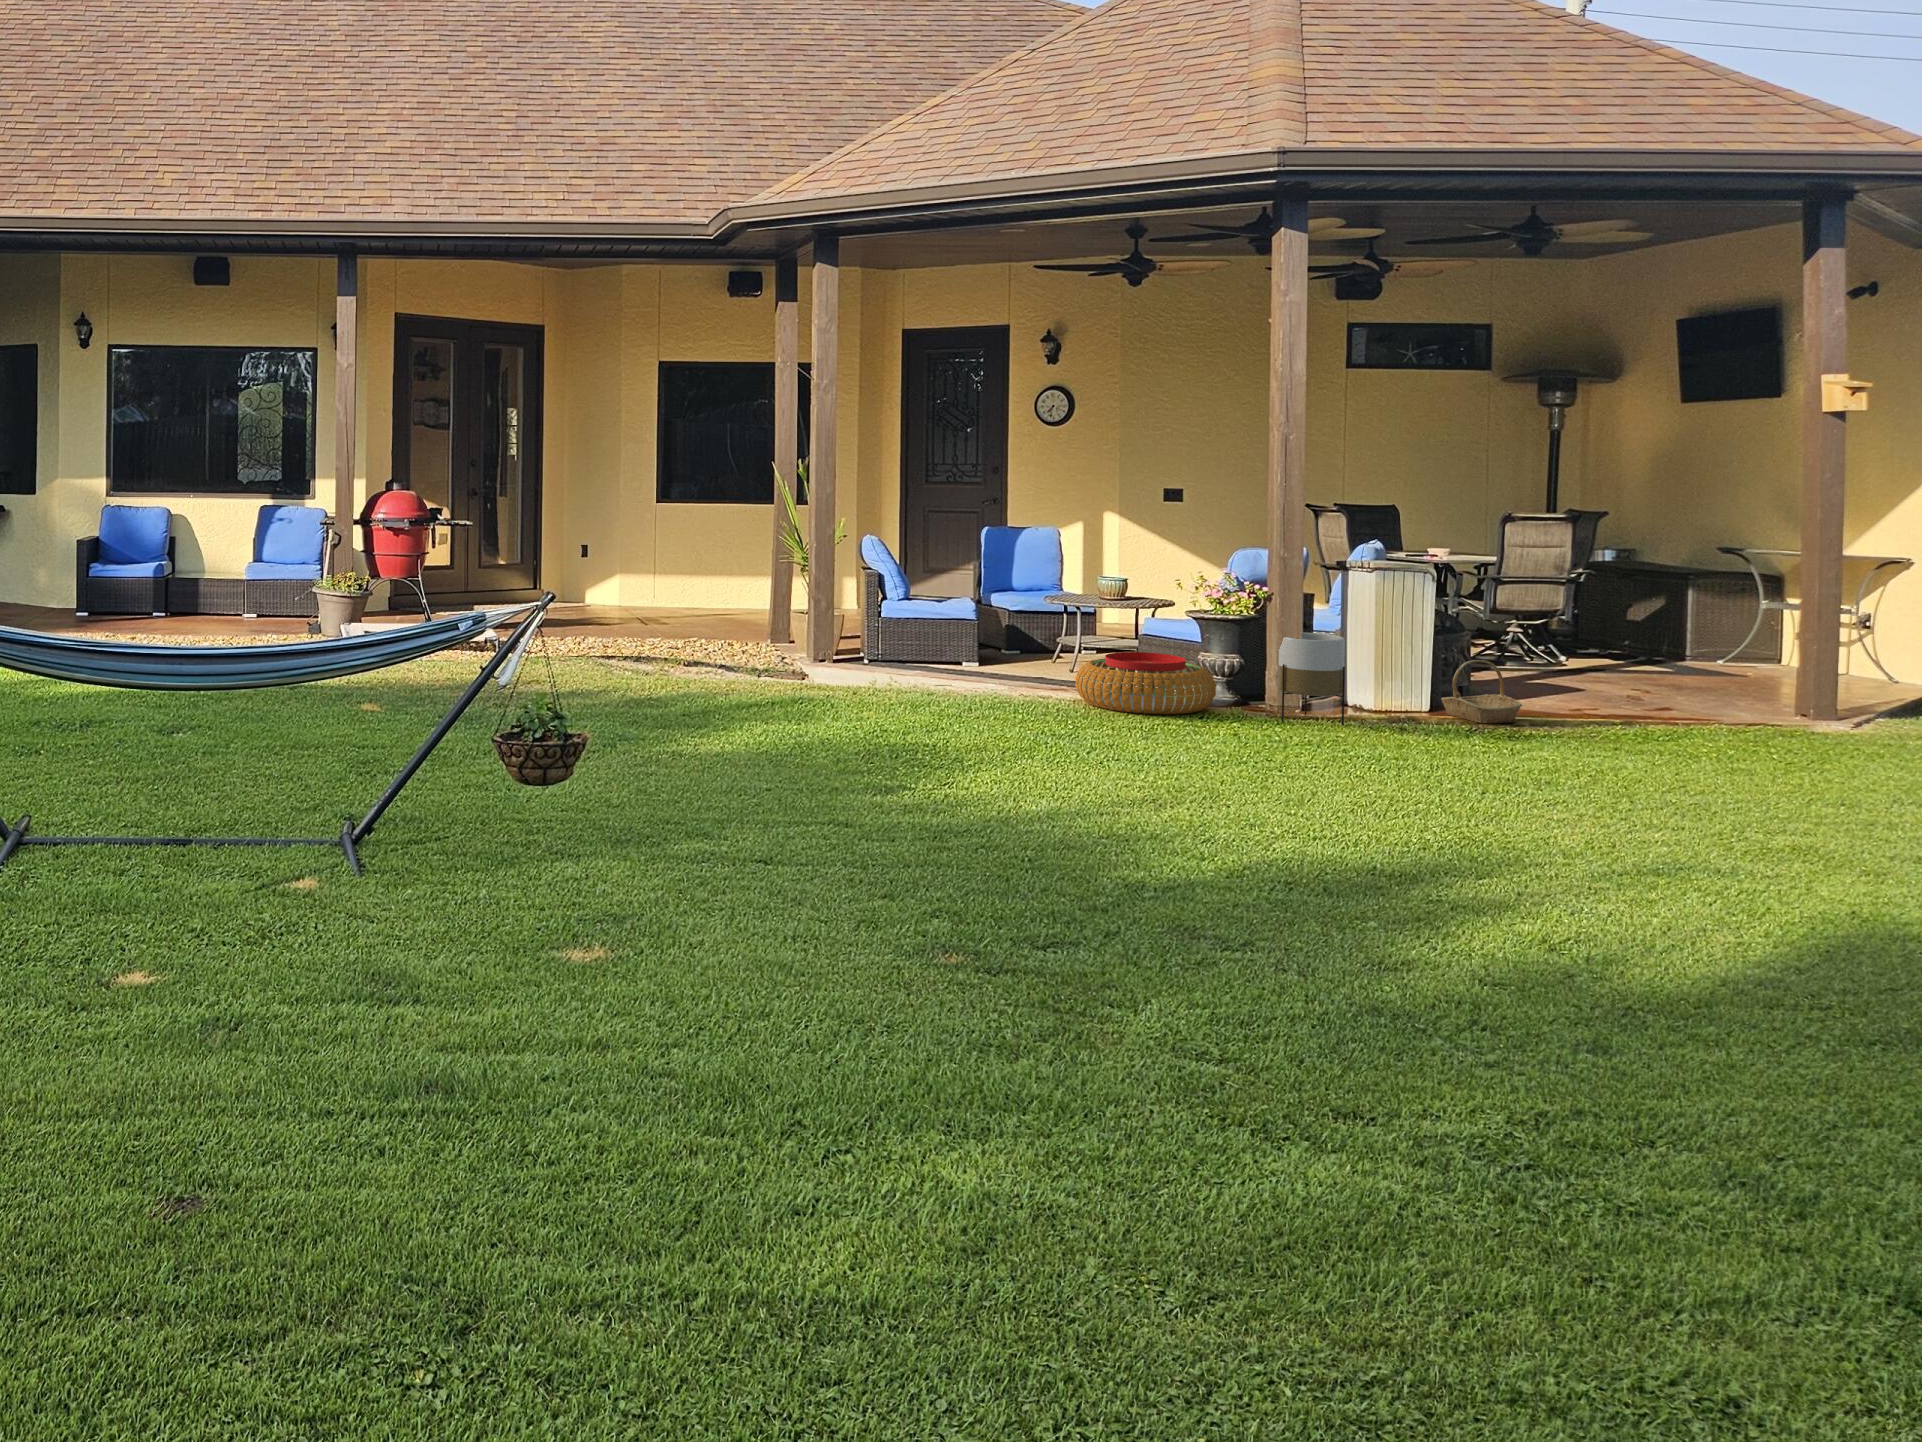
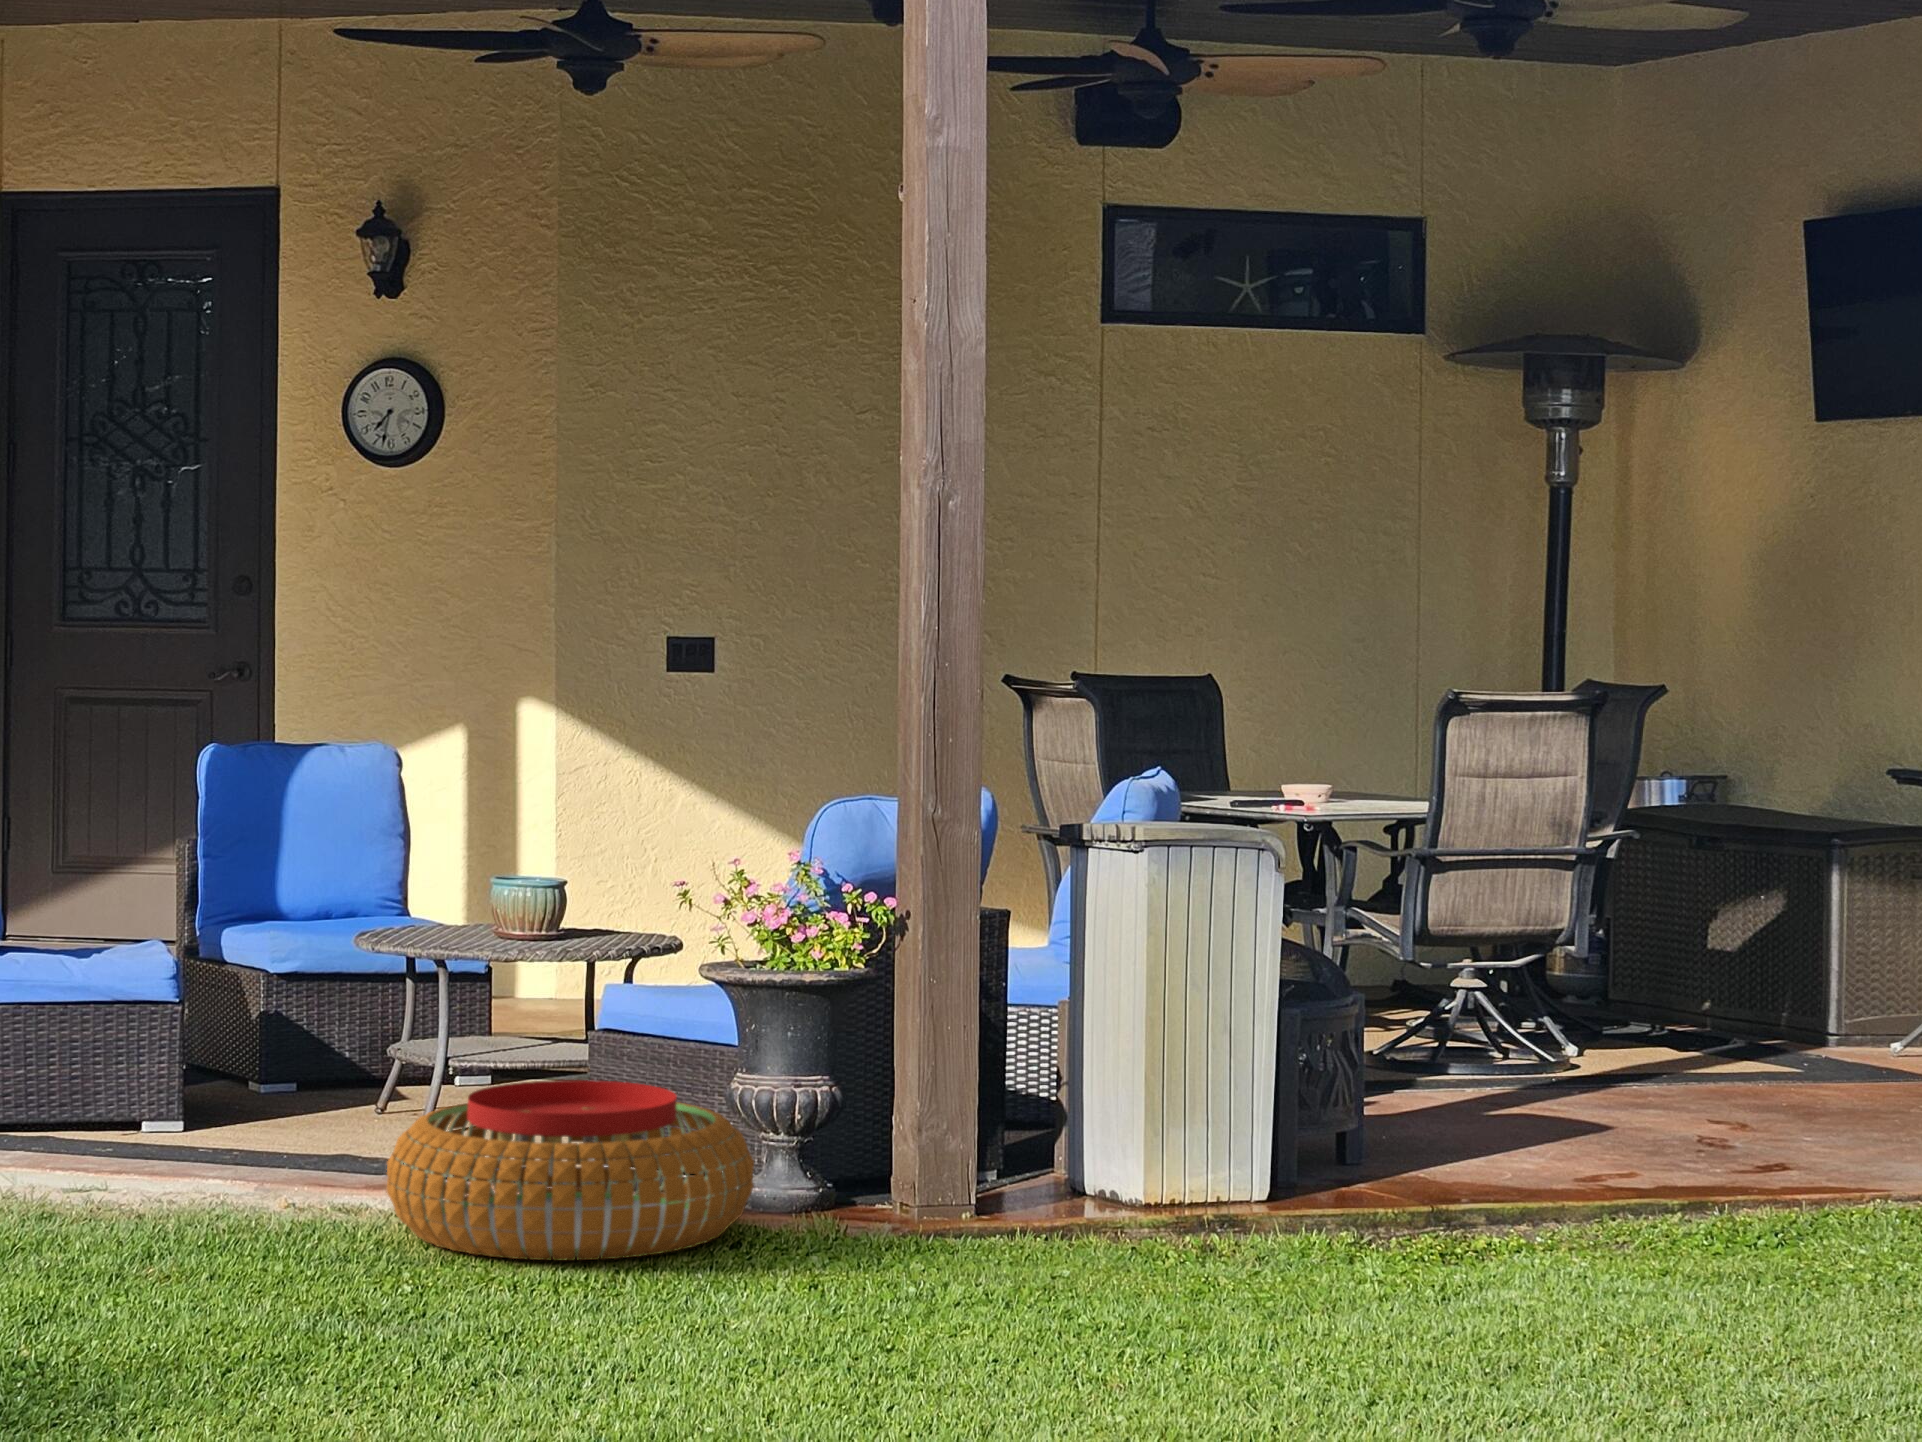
planter: present [1278,633,1345,725] -> none [904,1010,1066,1262]
basket: present [1441,660,1522,724] -> none [1301,1064,1483,1234]

